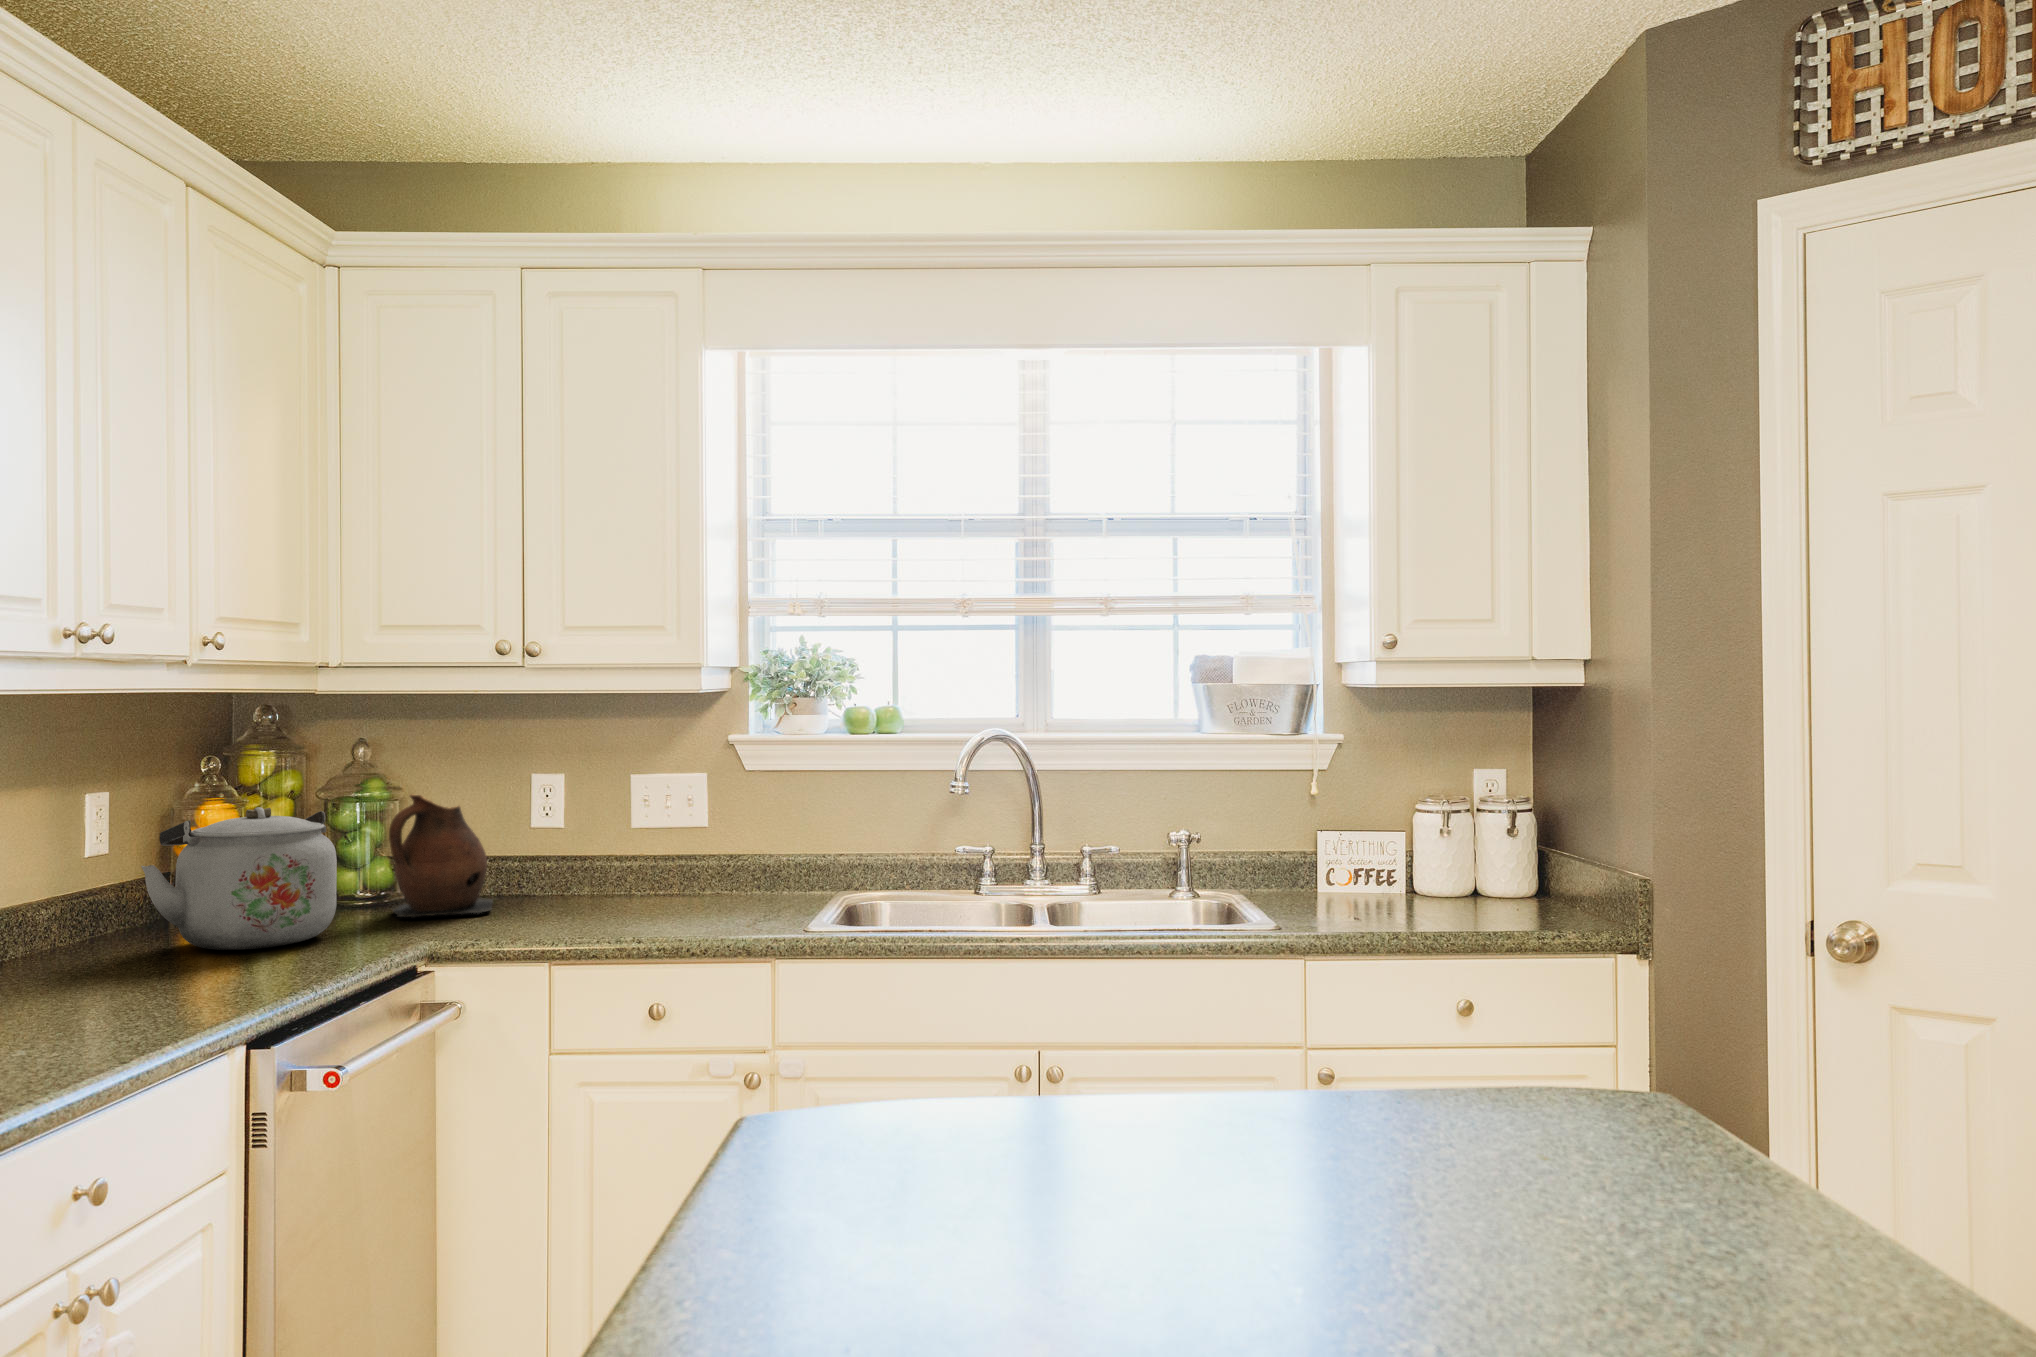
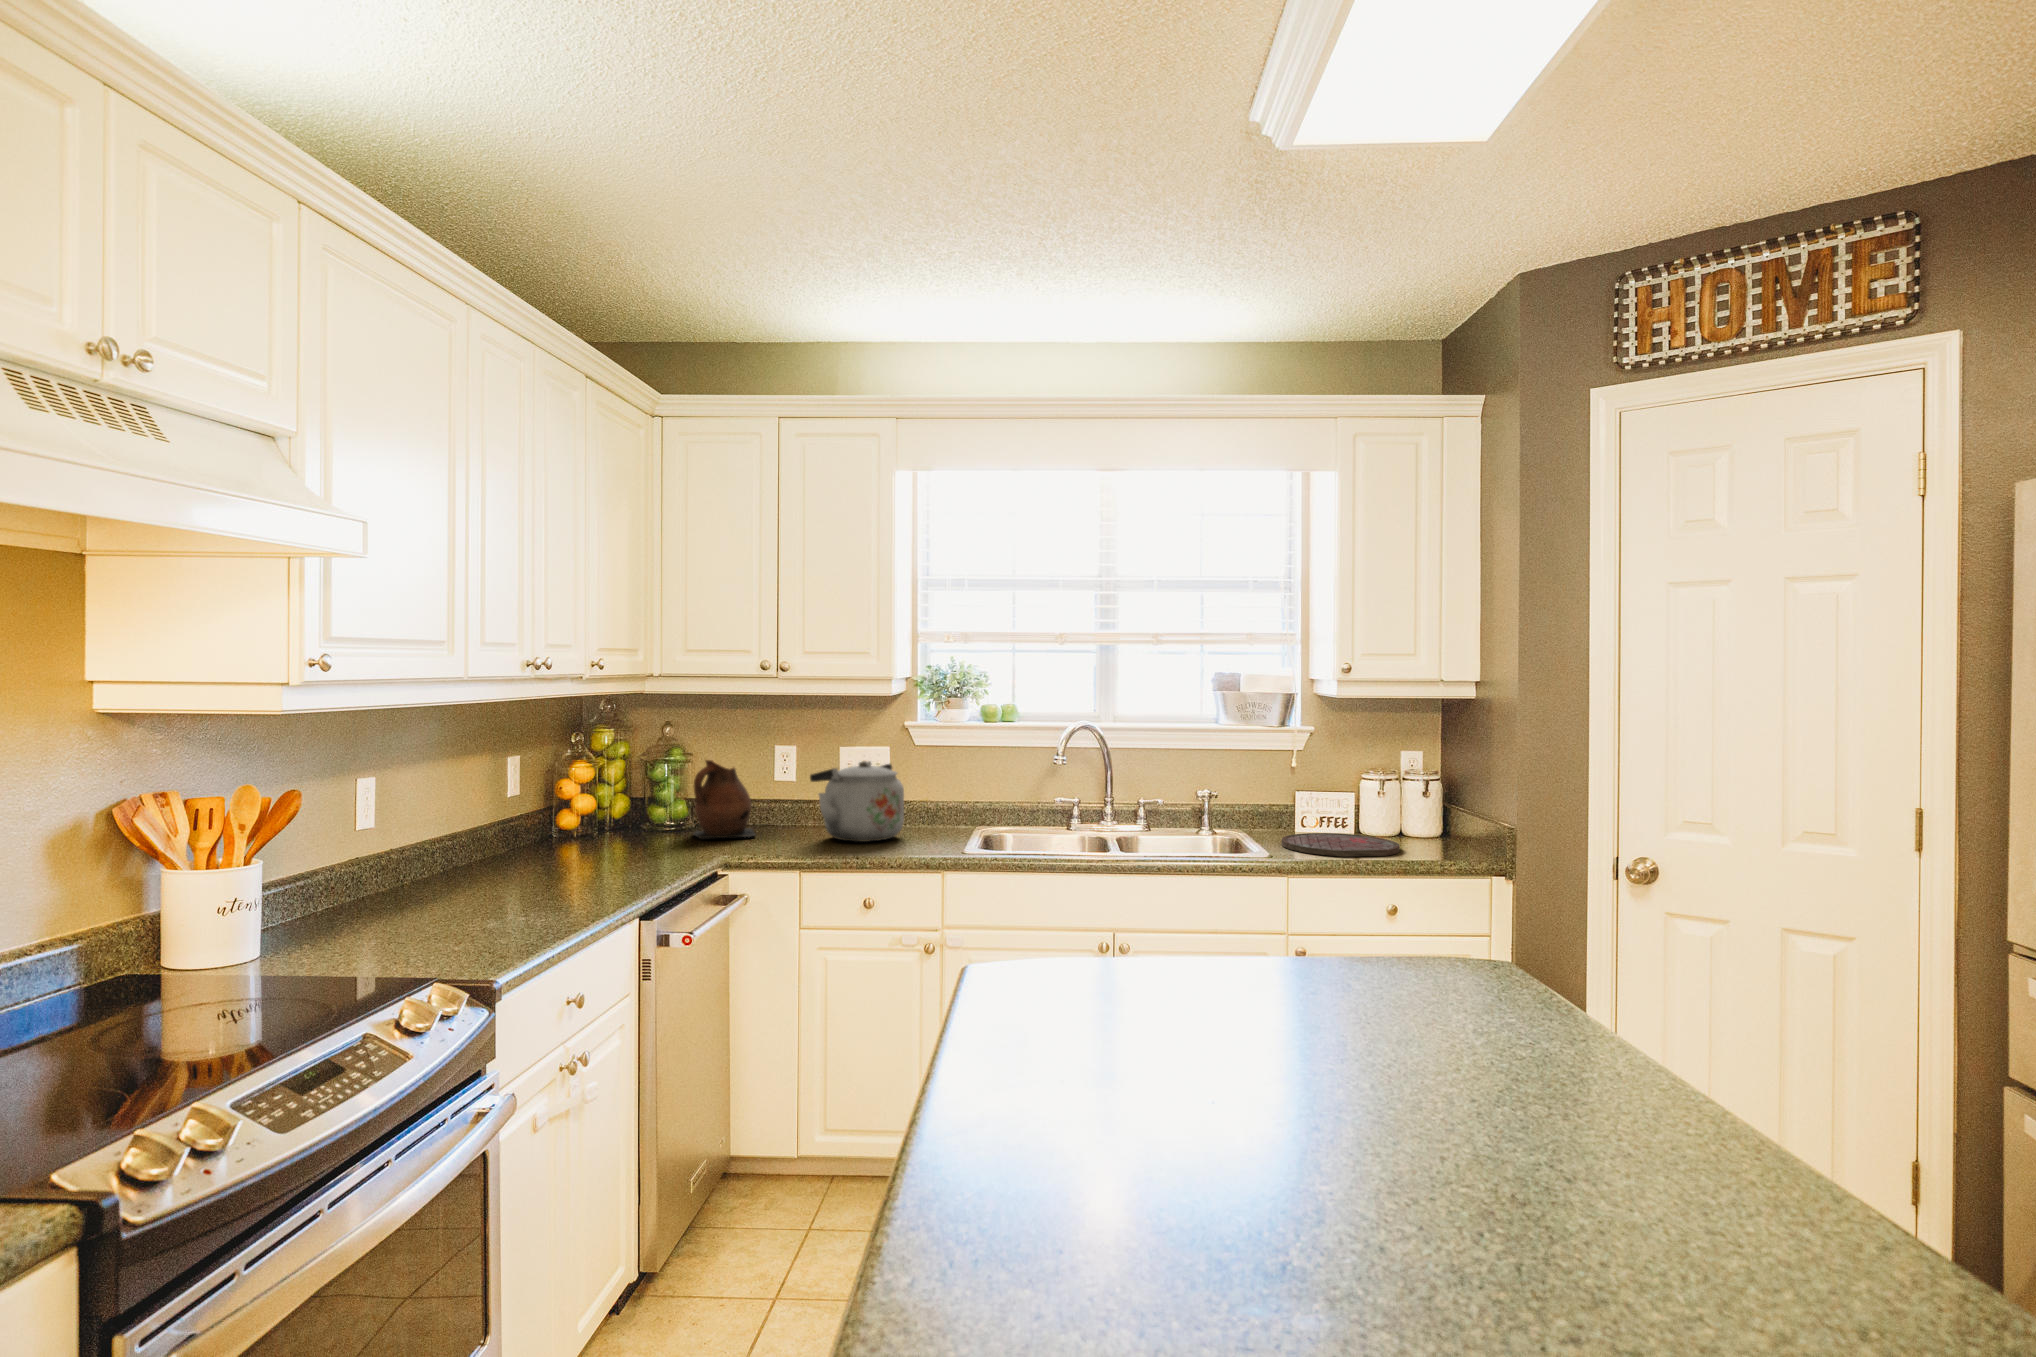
kettle: present [141,807,337,950] -> present [810,761,904,842]
cutting board: none [1297,891,1476,929] -> present [1282,833,1400,857]

